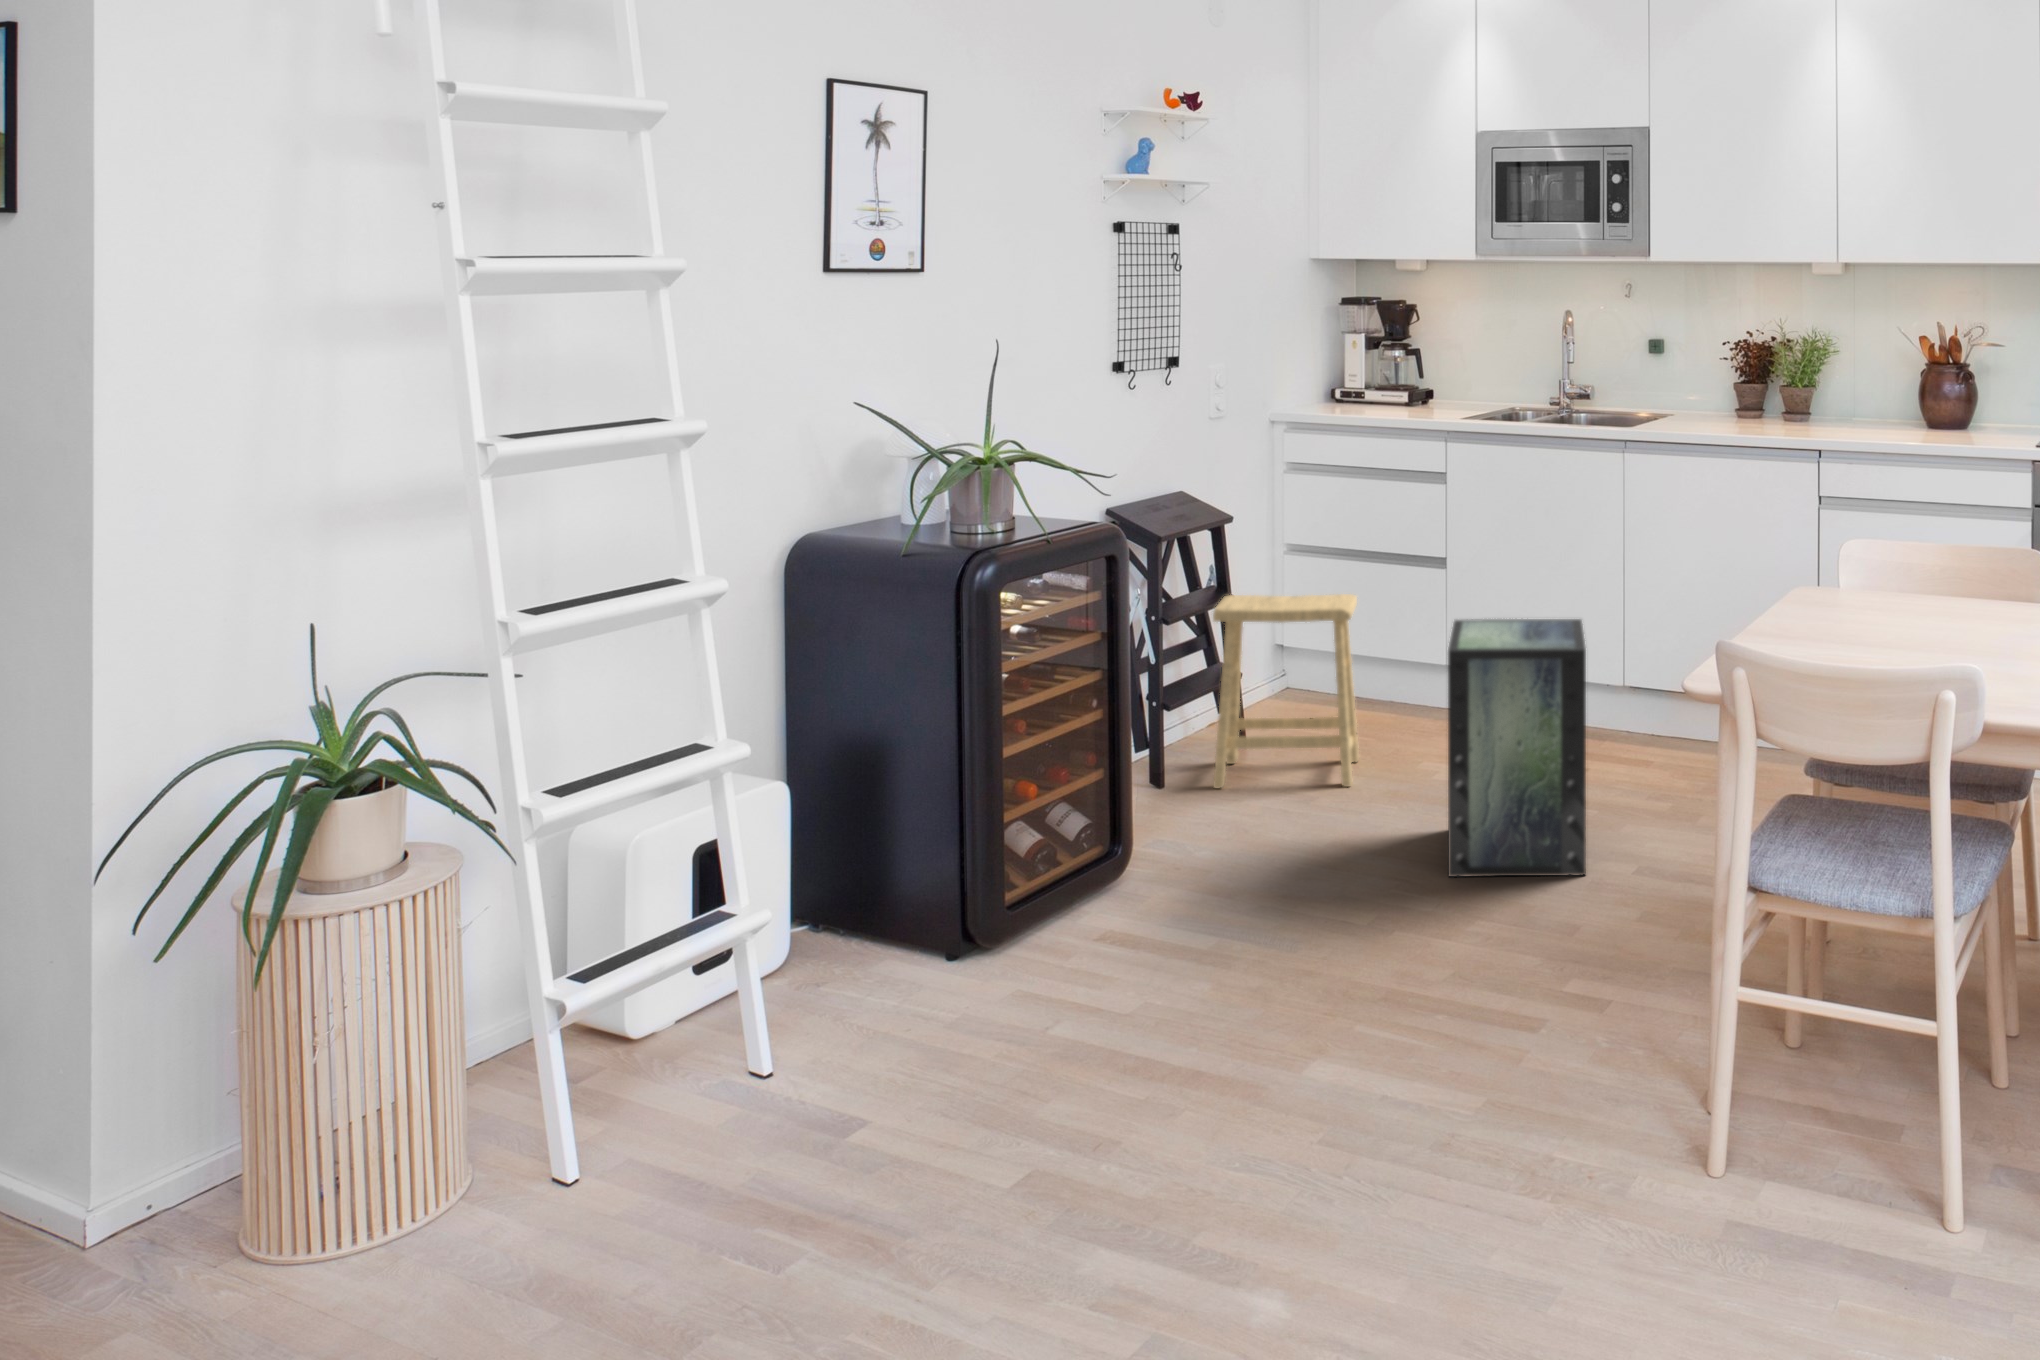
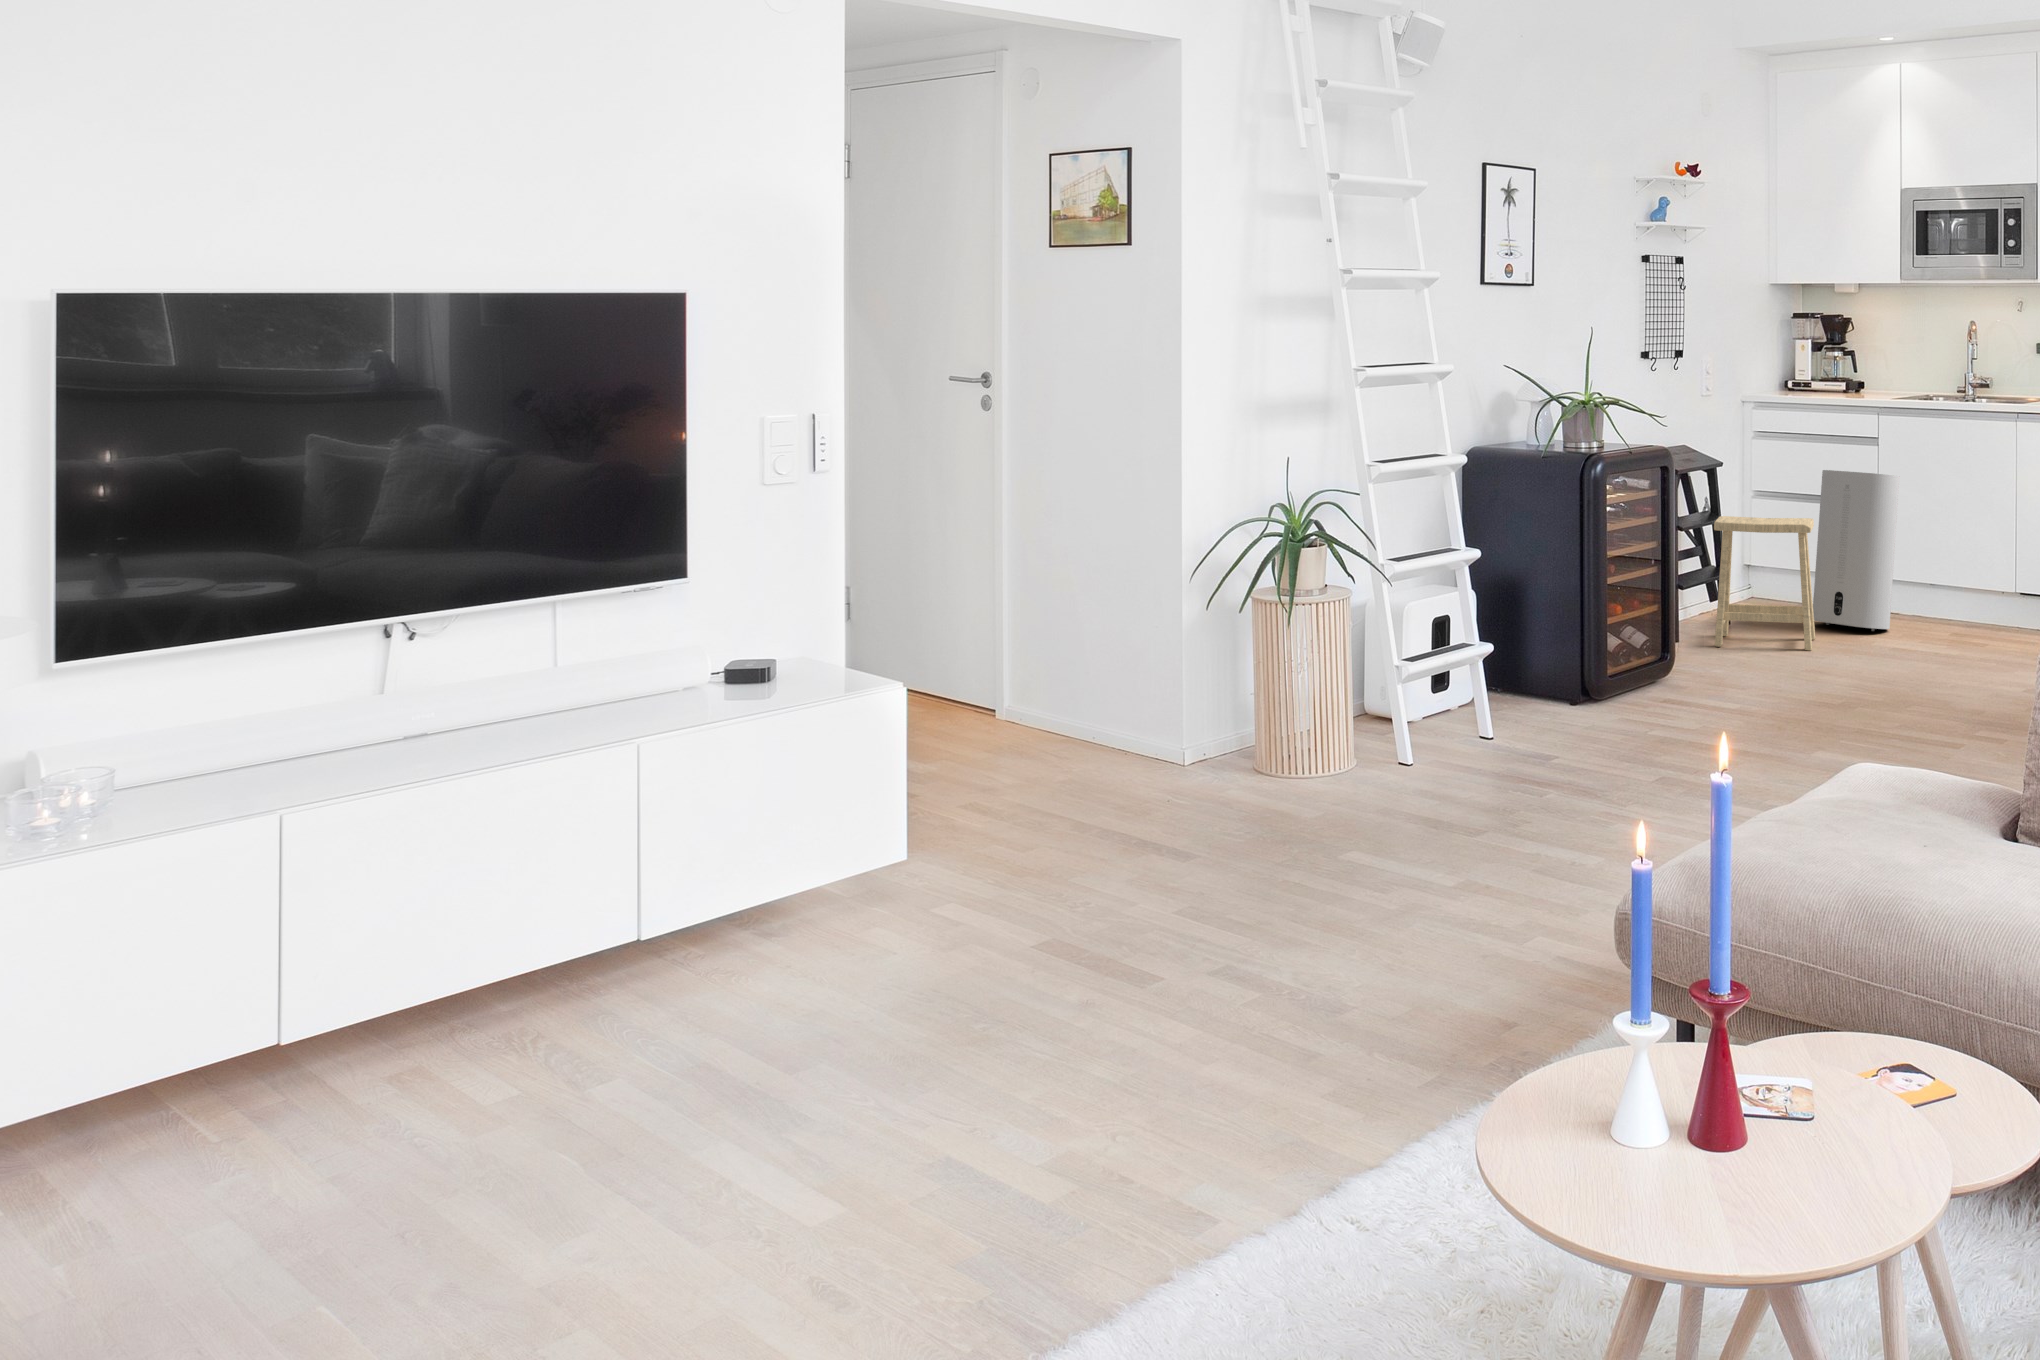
air purifier: none [1357,518,1475,738] -> present [1813,470,1899,631]
storage box: present [1448,619,1586,877] -> none [1884,526,1981,697]

